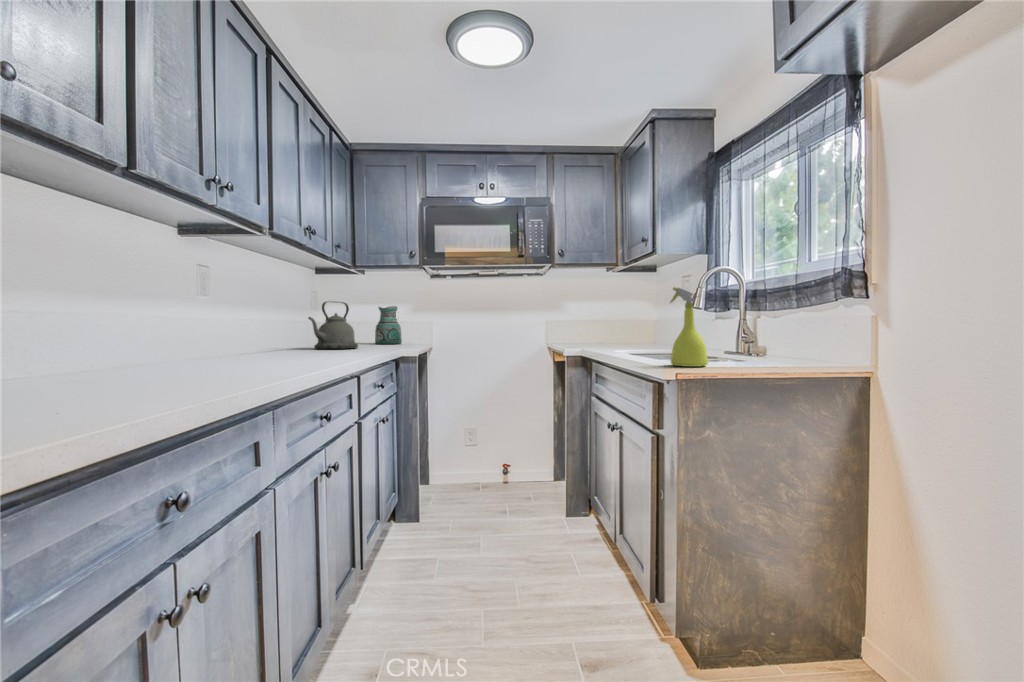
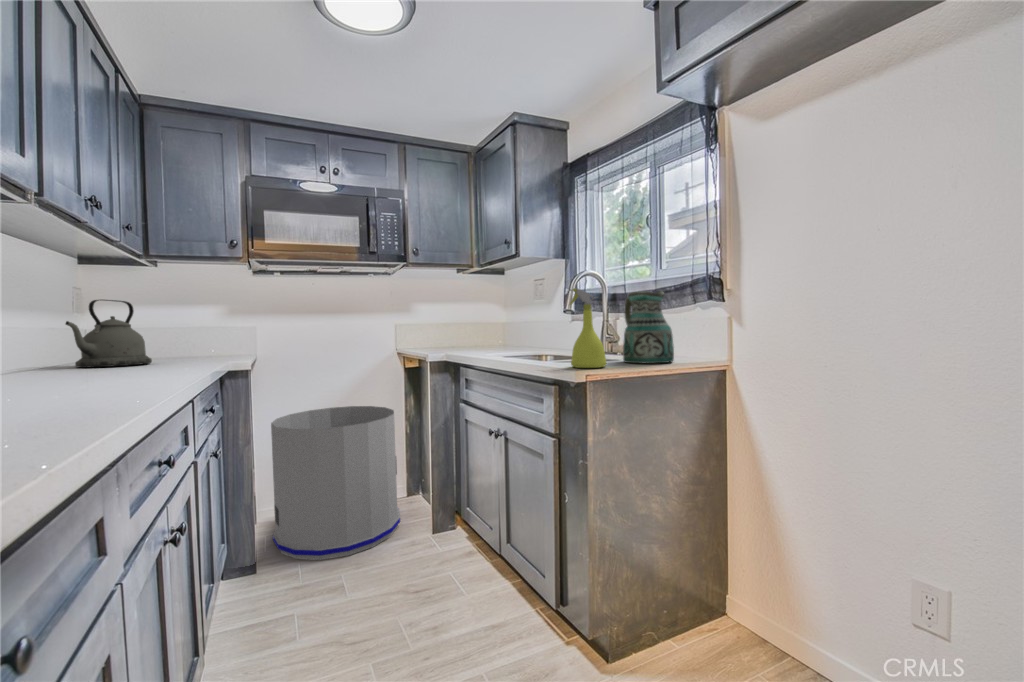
ceramic pitcher: present [375,306,402,344] -> present [623,291,674,363]
trash can: none [437,392,539,518] -> present [271,406,400,560]

